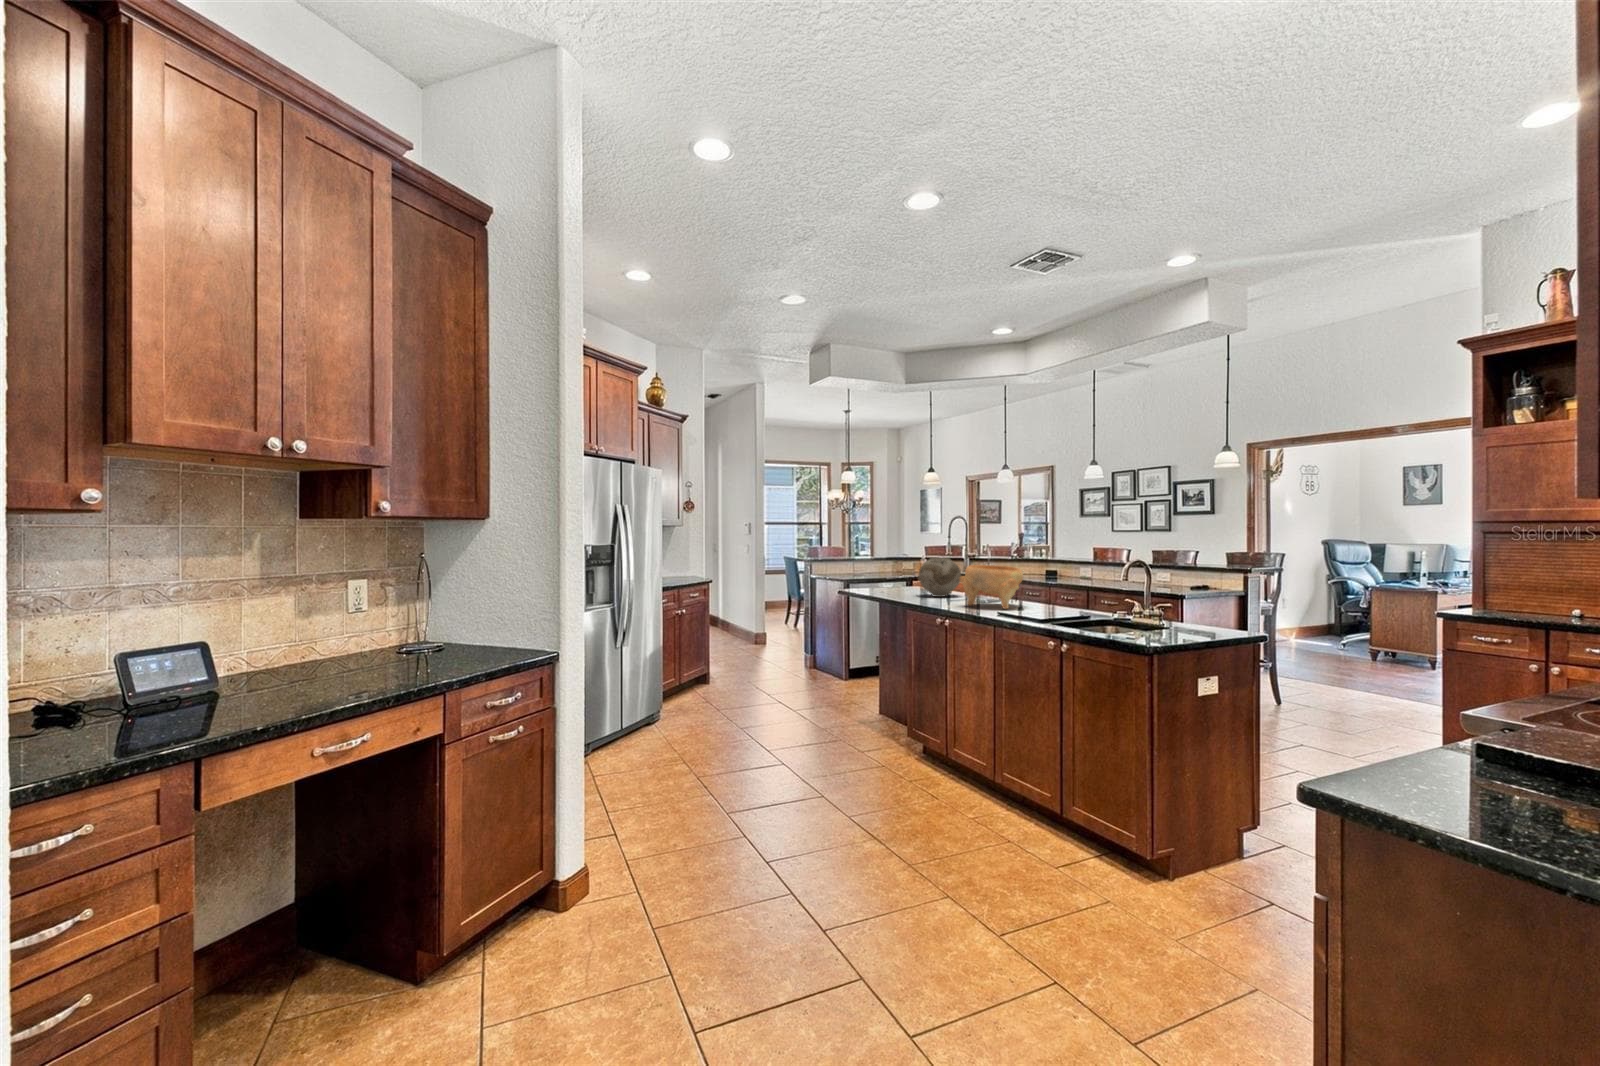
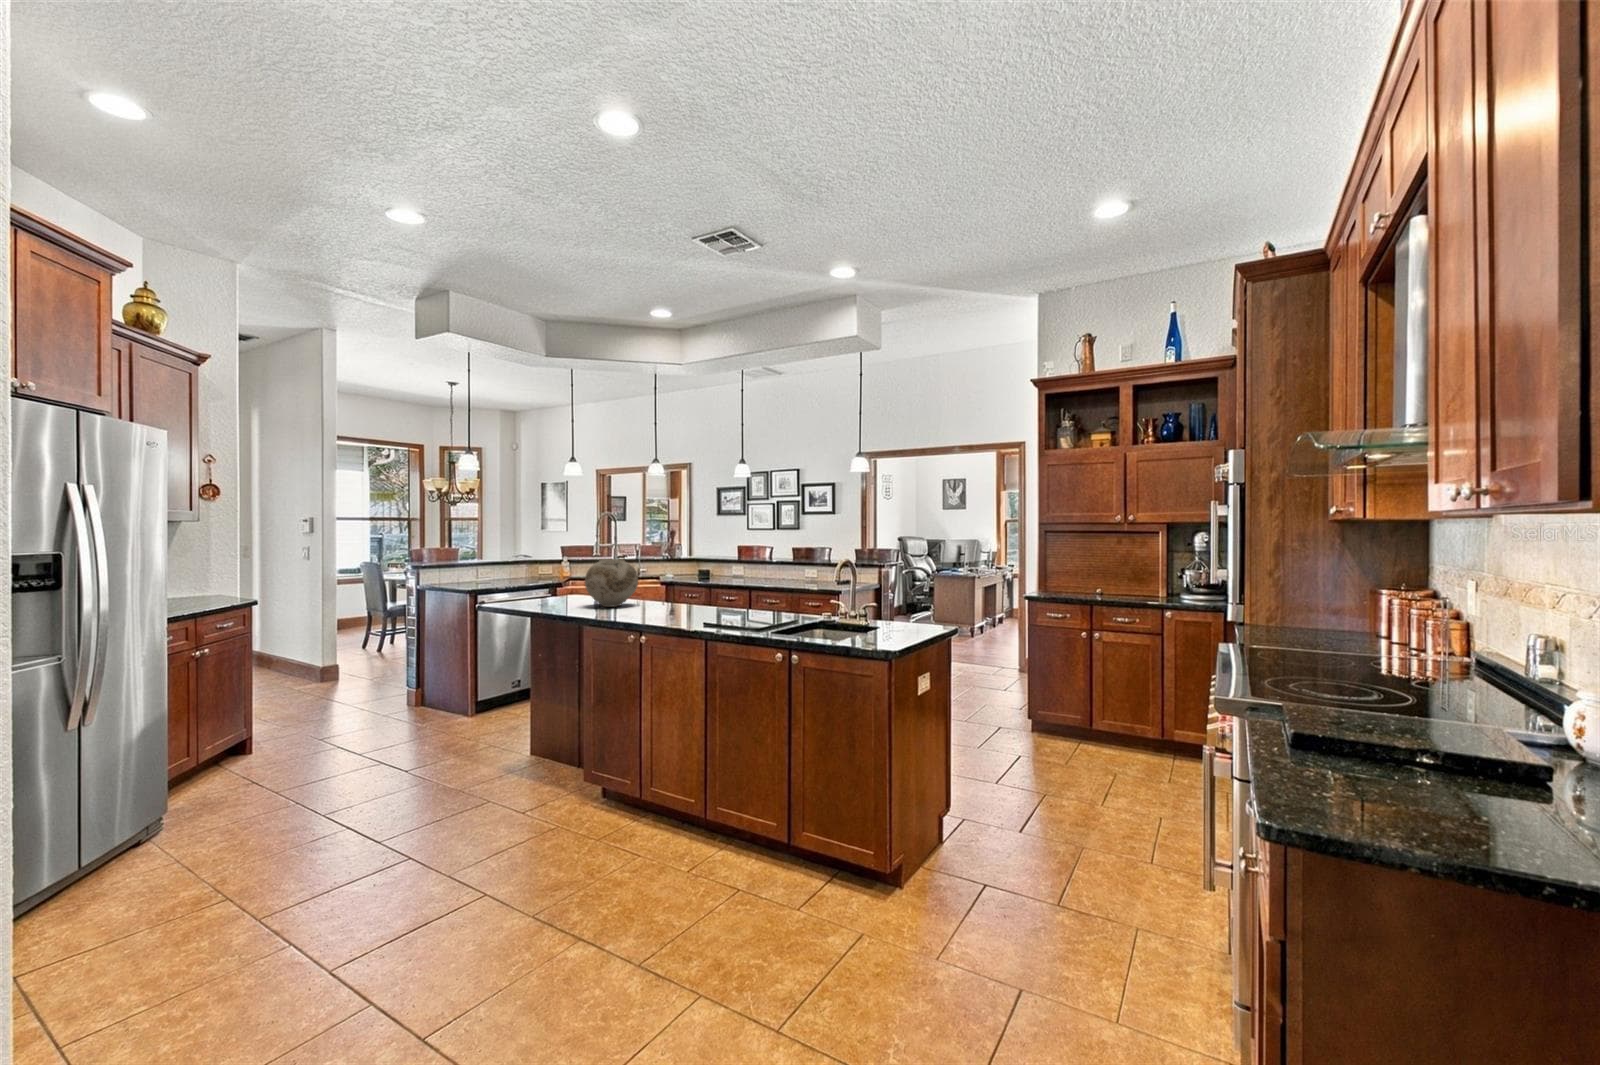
decorative bowl: present [960,565,1023,609] -> none [649,566,724,619]

